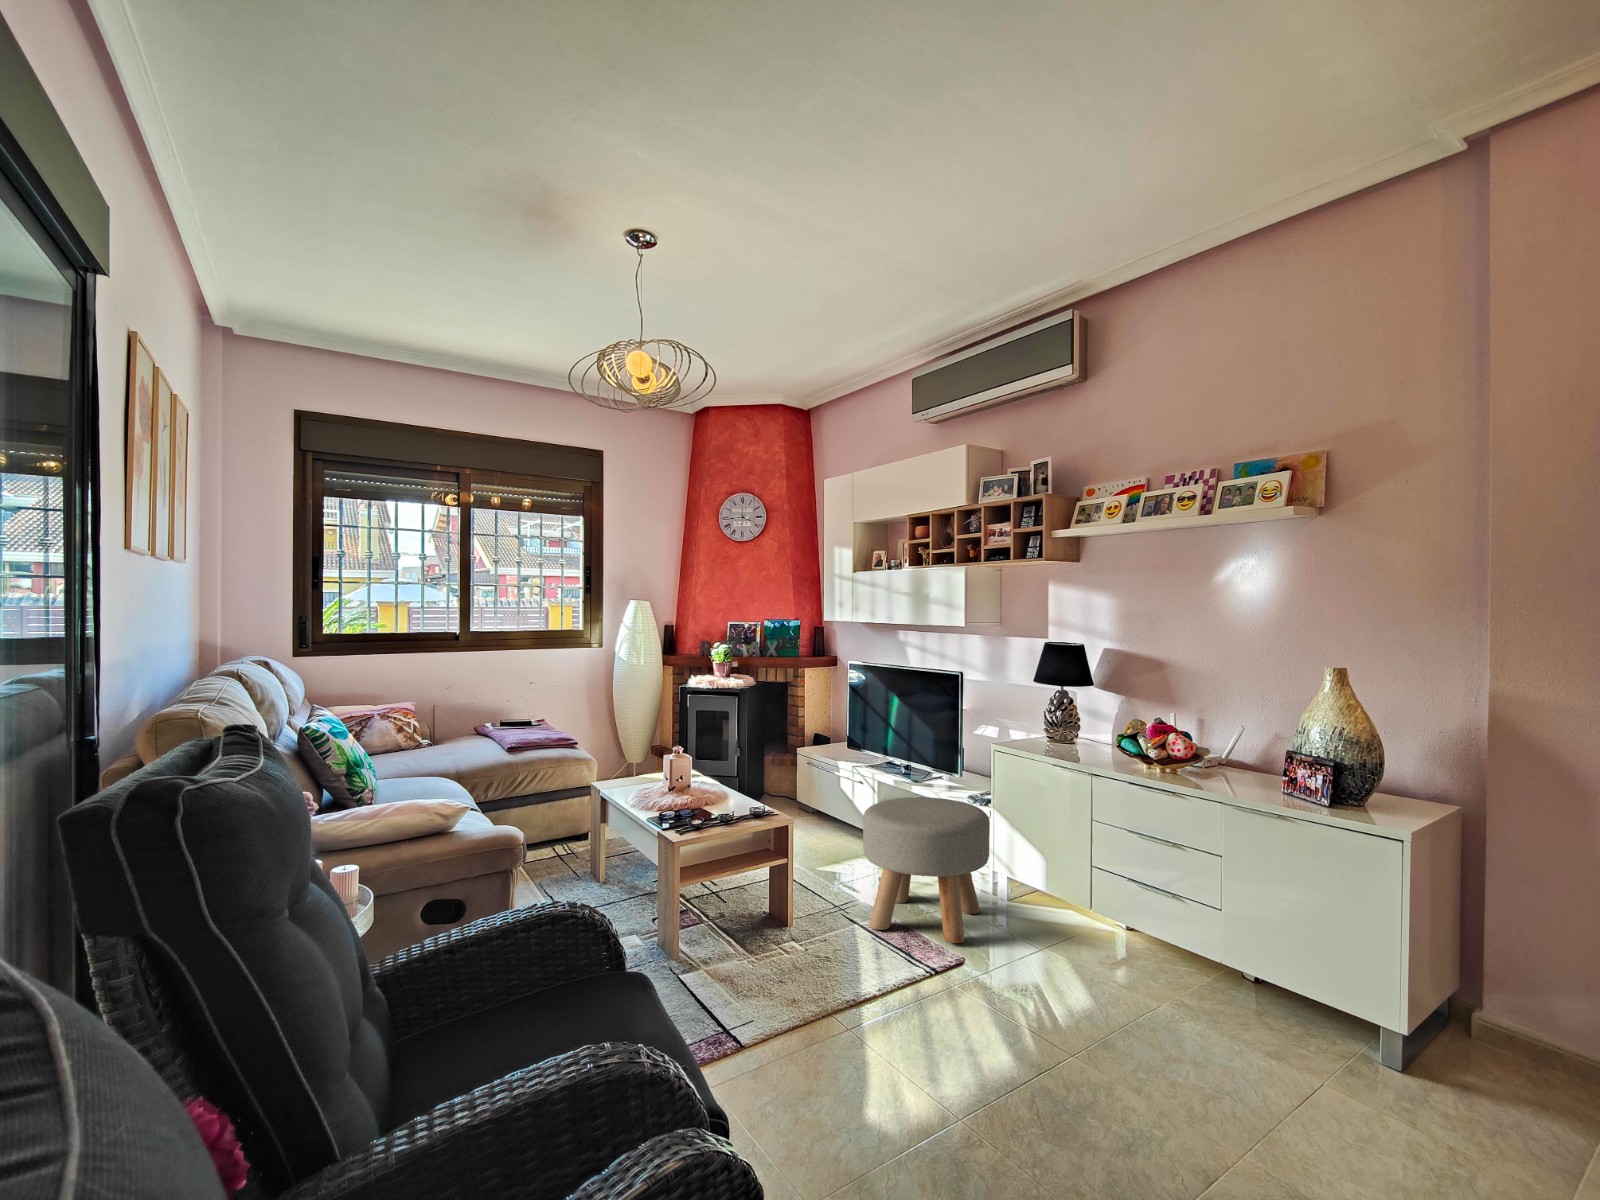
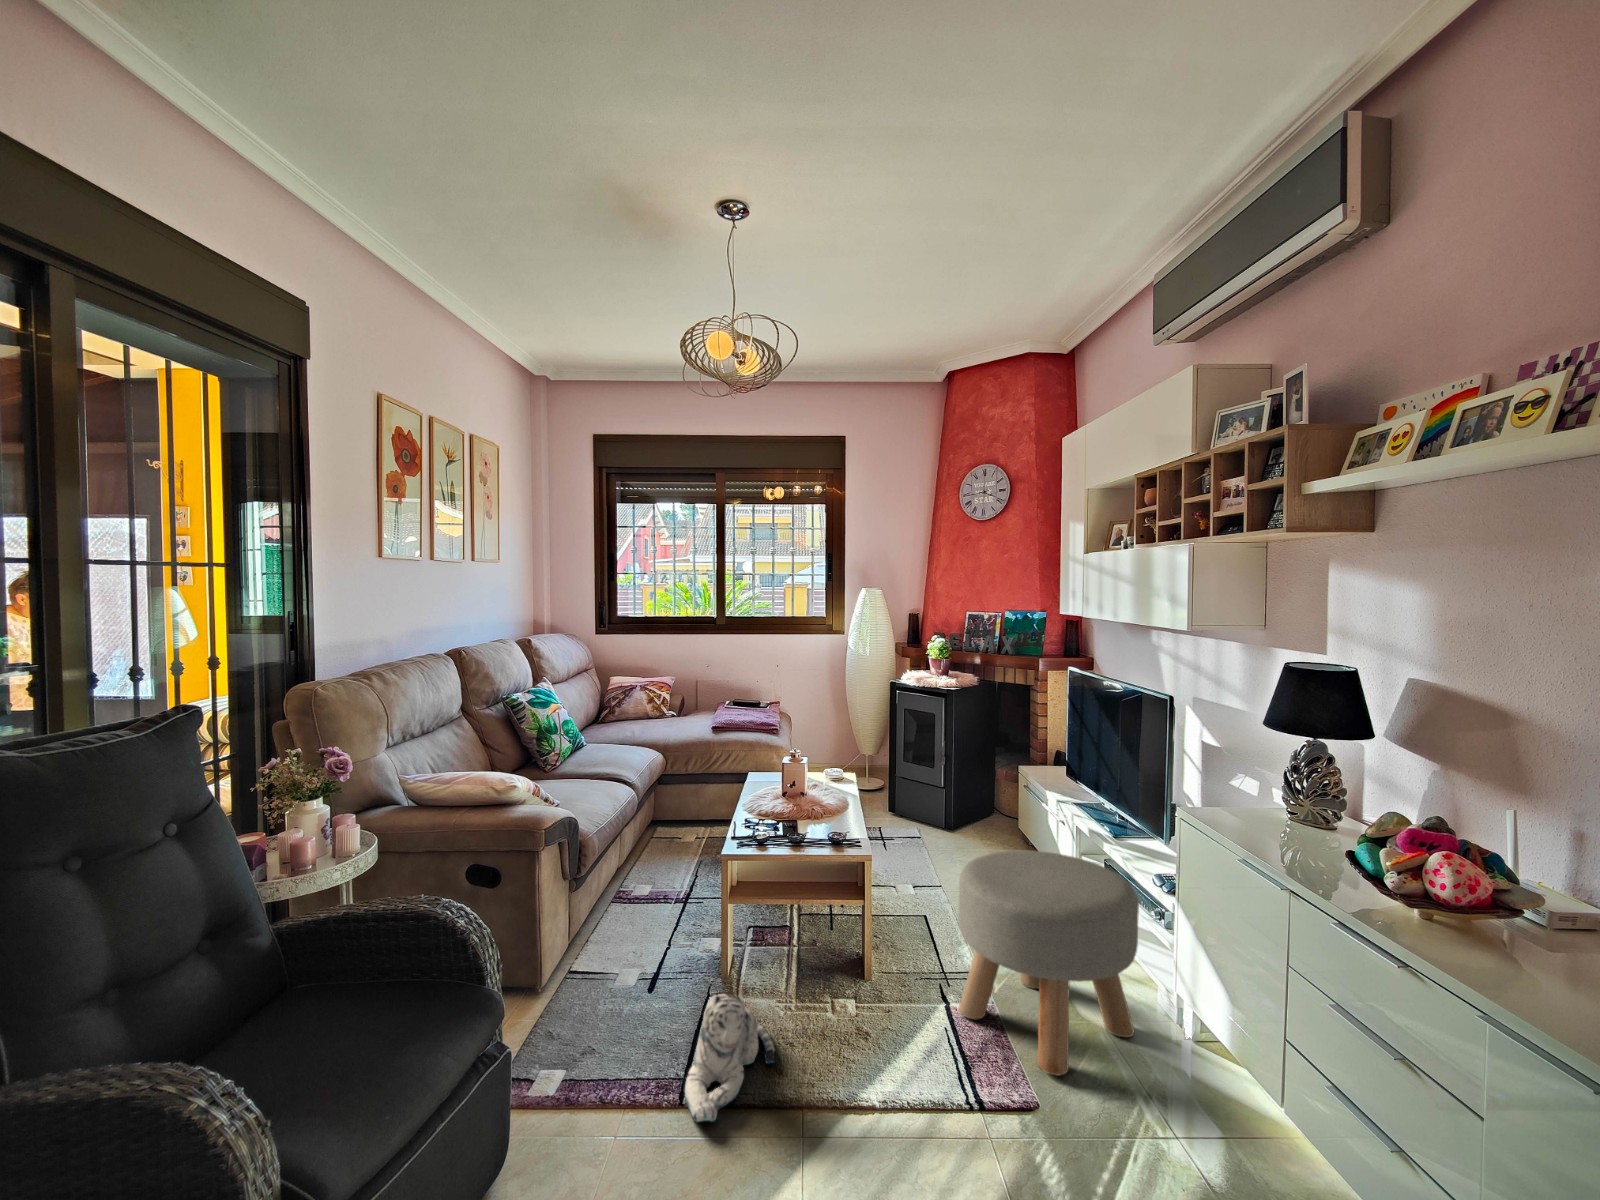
plush toy: none [712,943,781,1045] -> present [684,994,775,1122]

